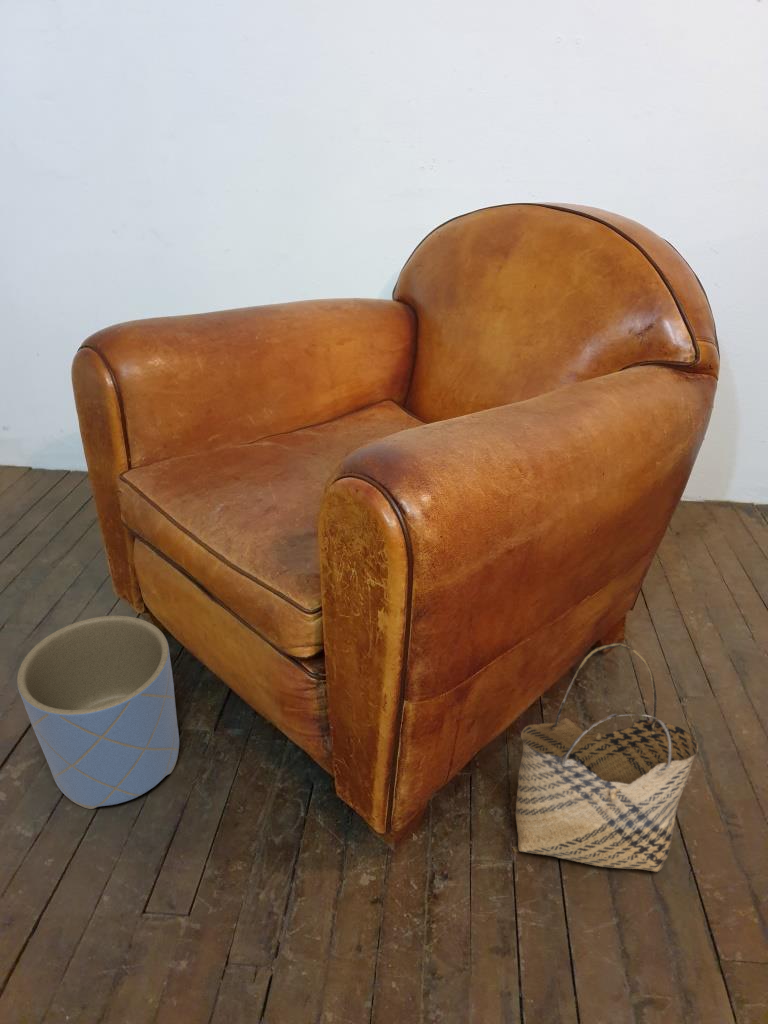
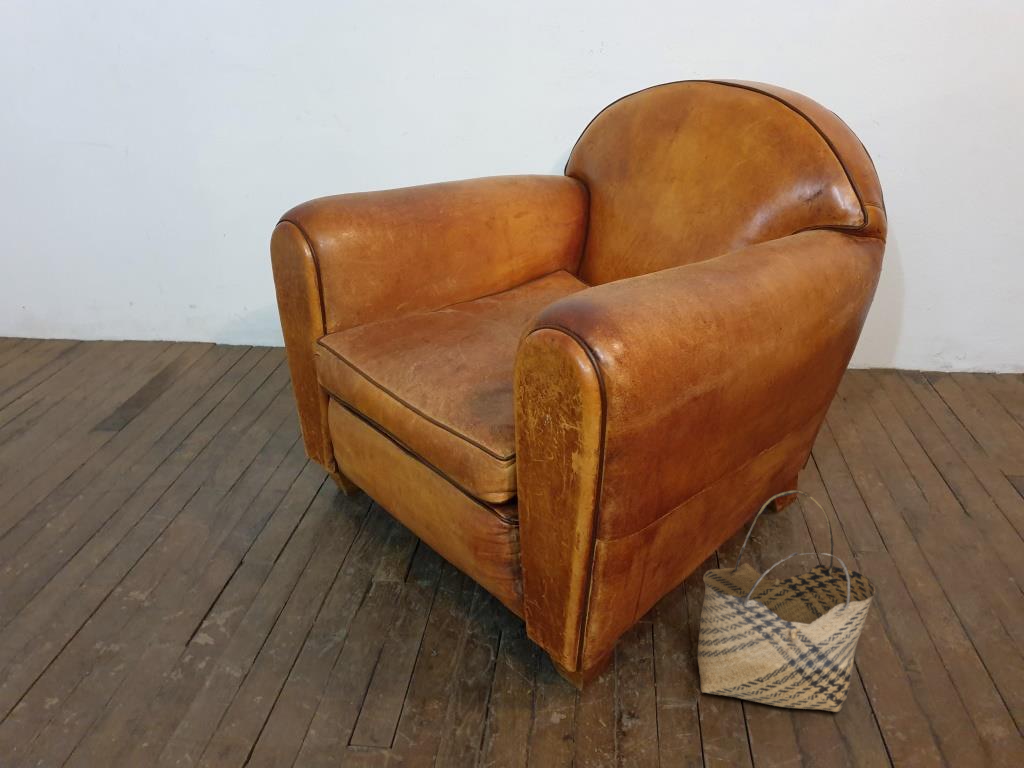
planter: present [17,616,179,809] -> none [229,472,373,653]

